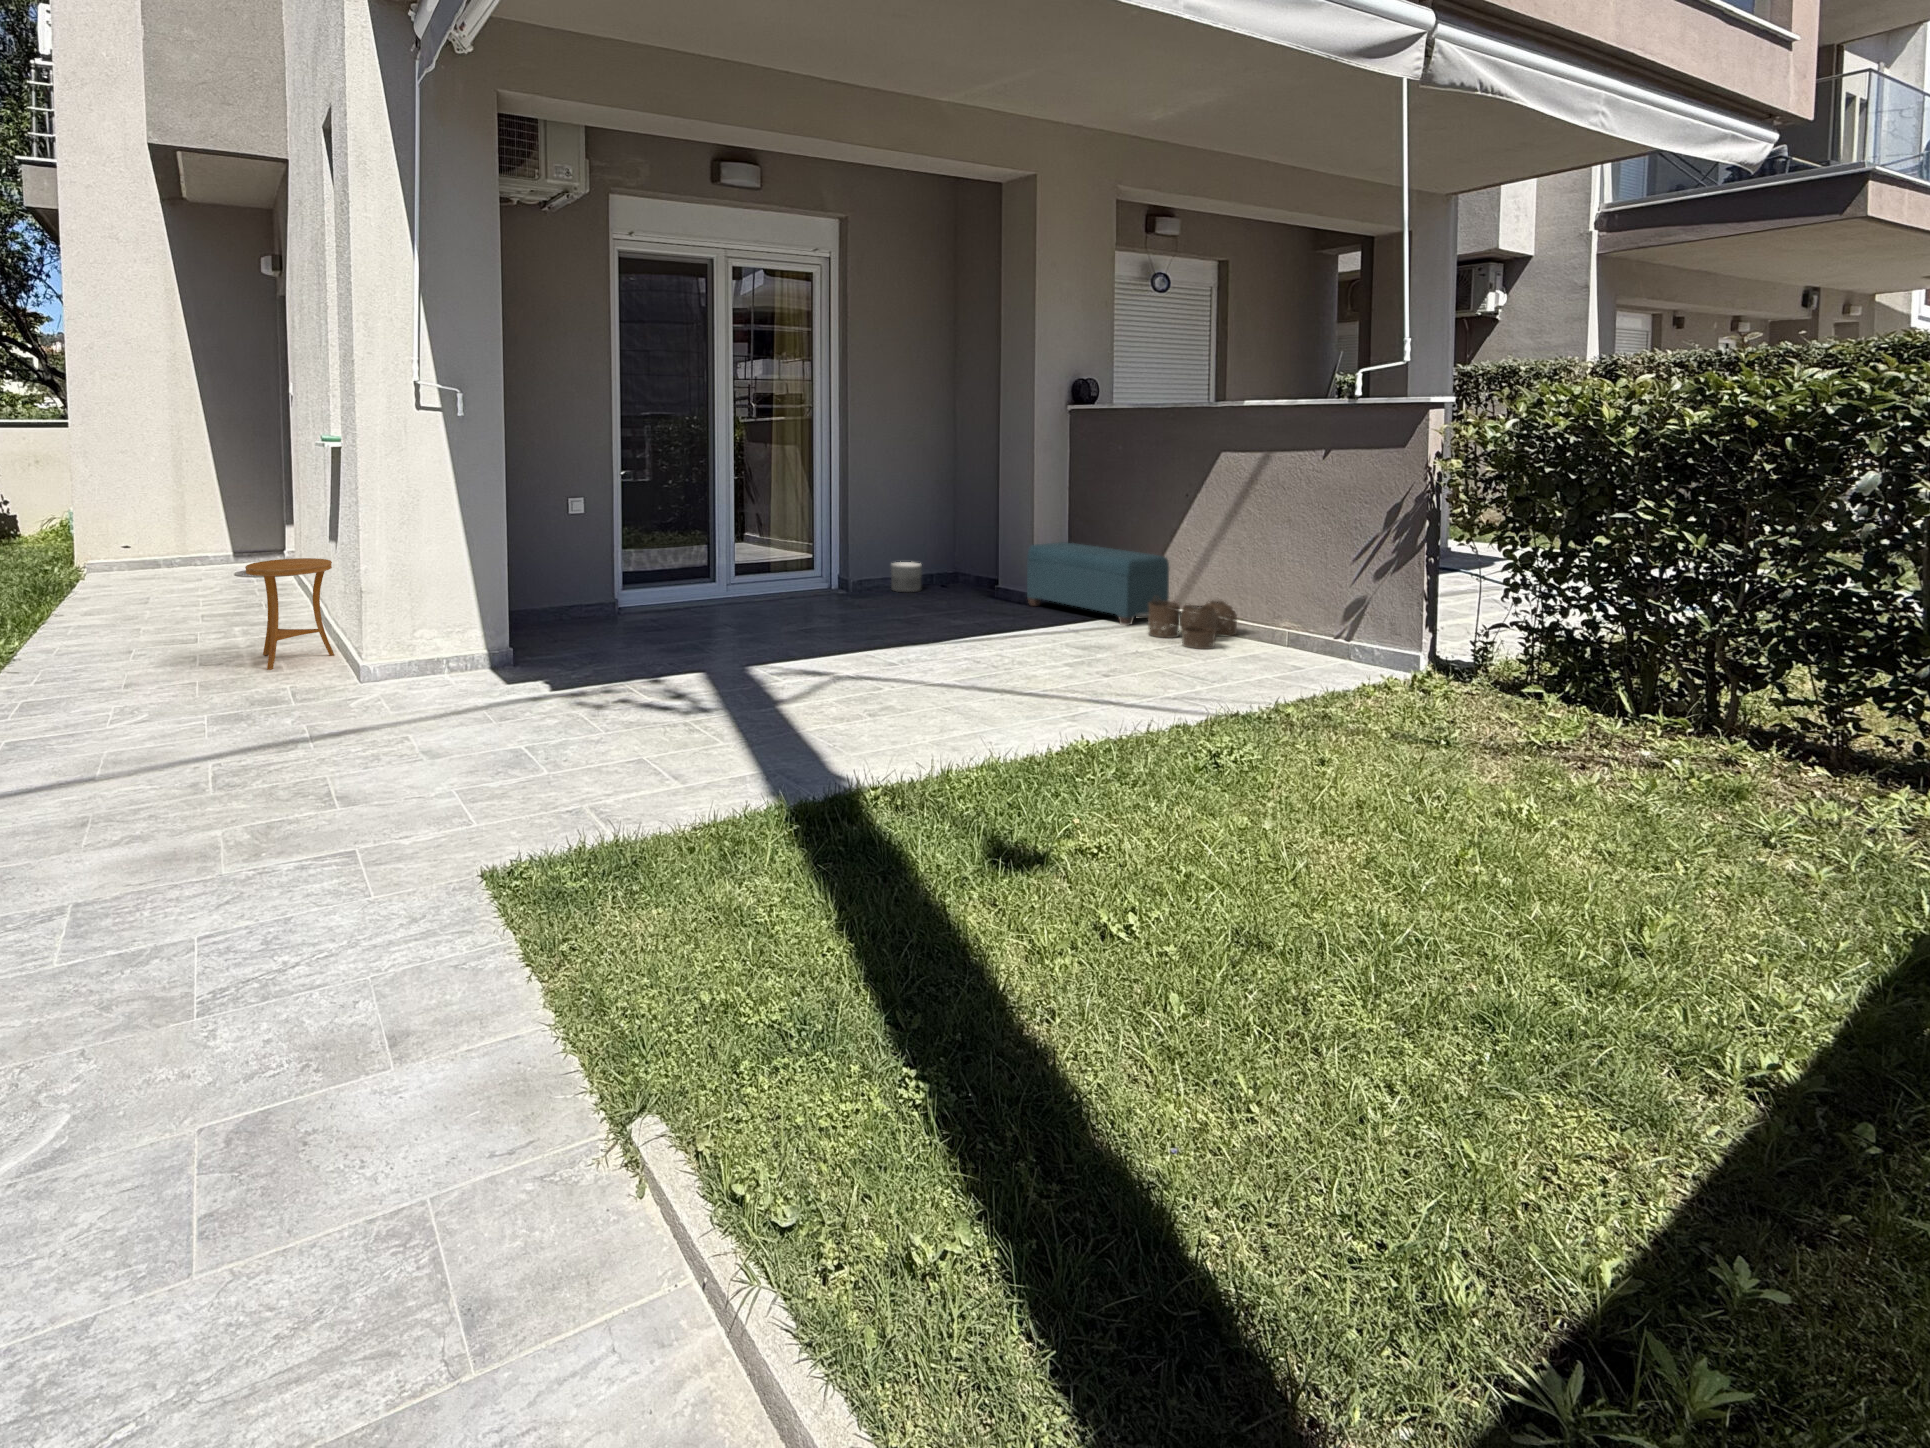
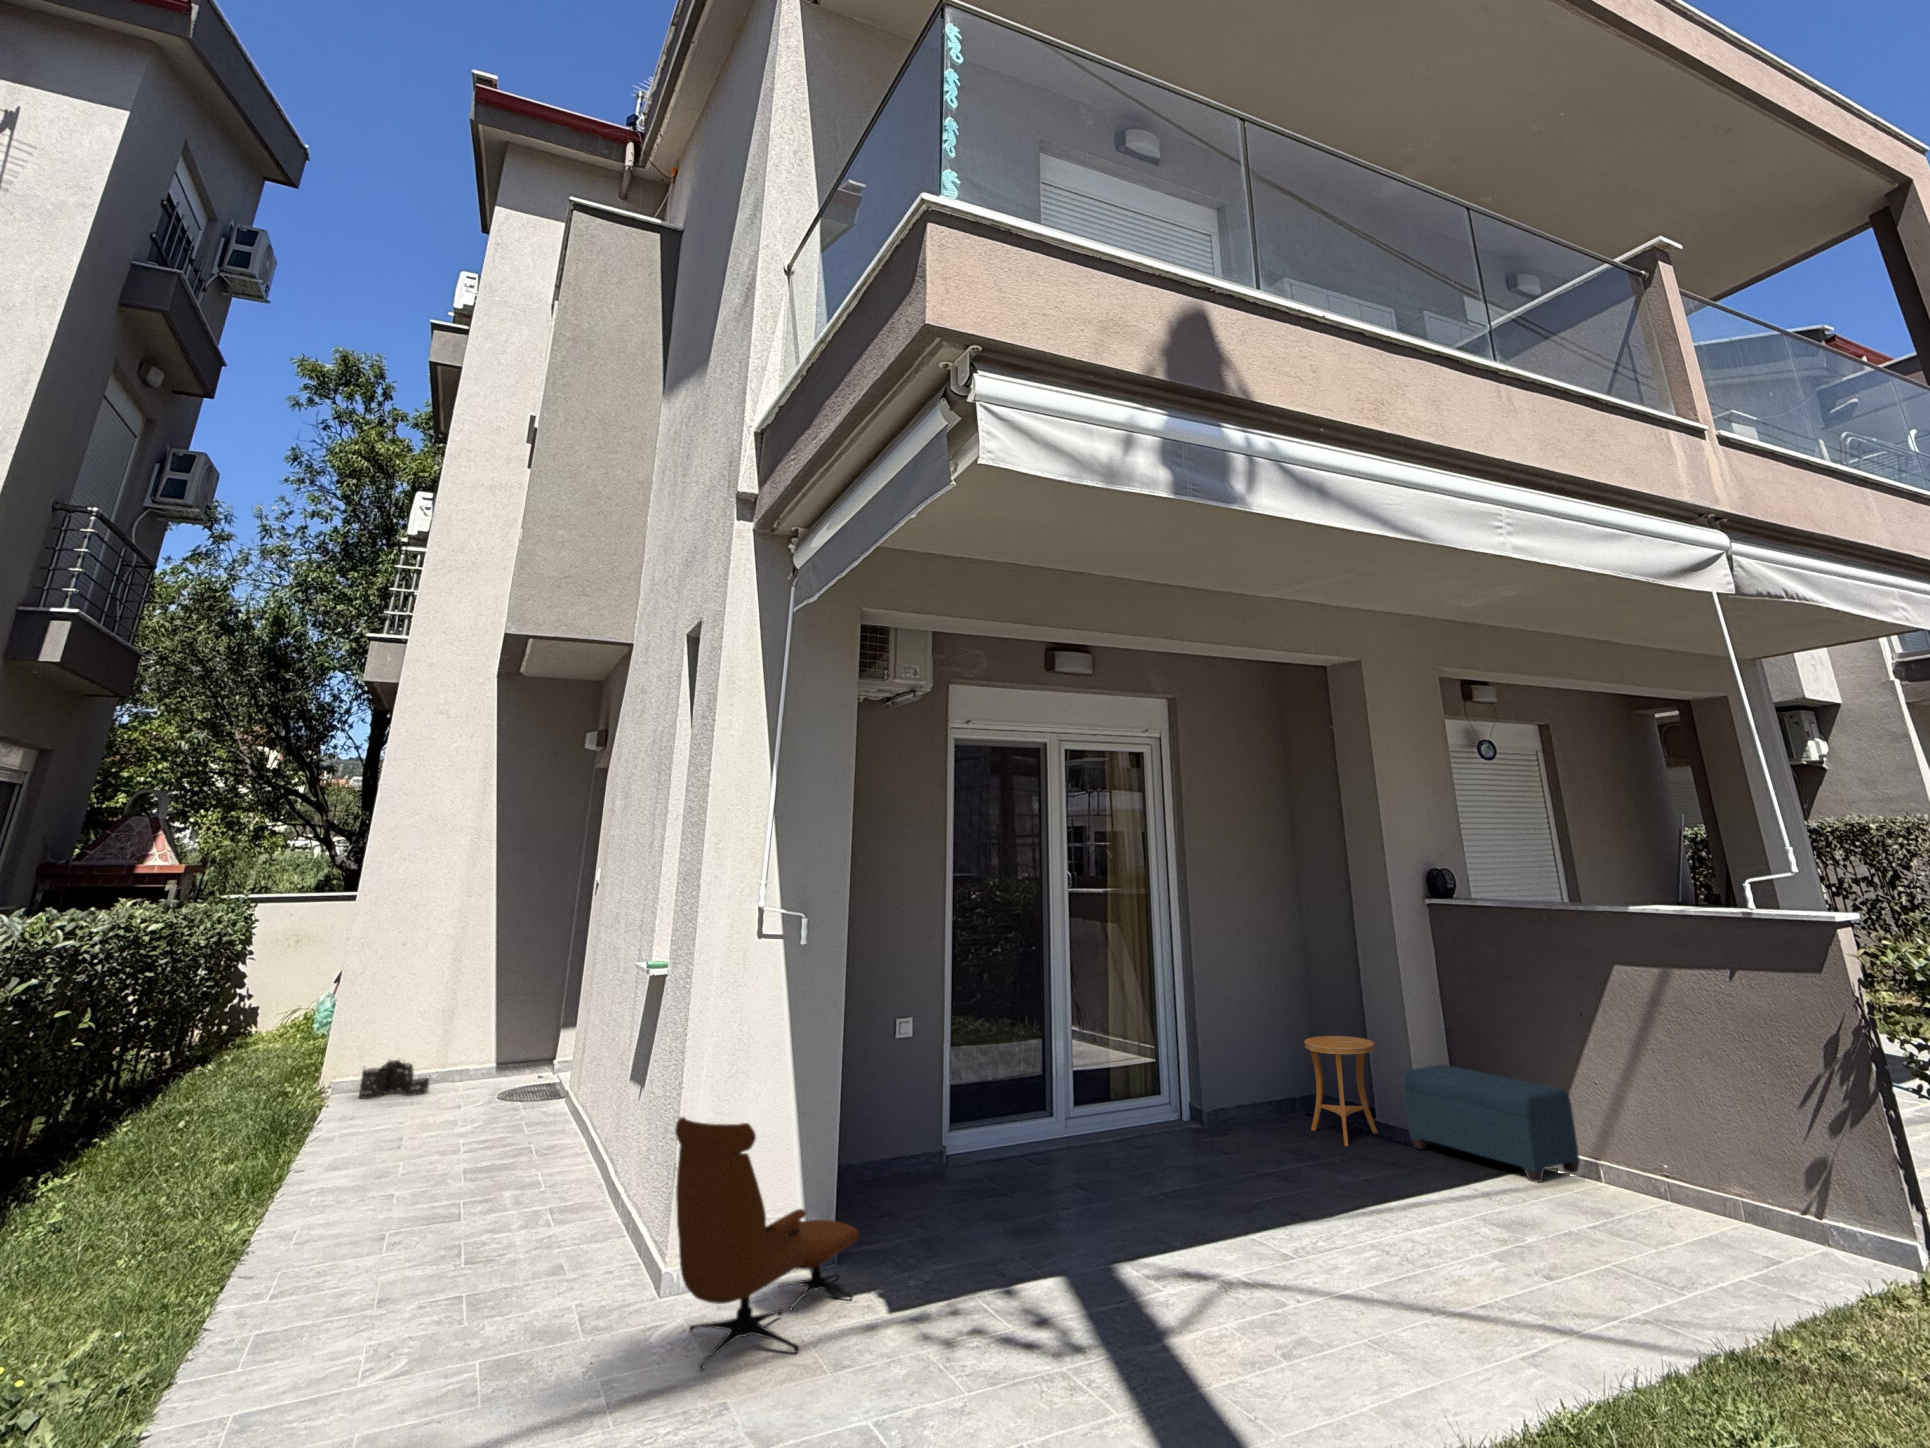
lounge chair: none [344,540,525,726] -> present [675,1117,859,1371]
side table: present [245,558,334,670] -> present [1304,1036,1378,1146]
planter: present [891,562,922,592] -> none [1247,1085,1284,1126]
woven basket: present [1148,596,1237,649] -> present [359,1060,430,1099]

